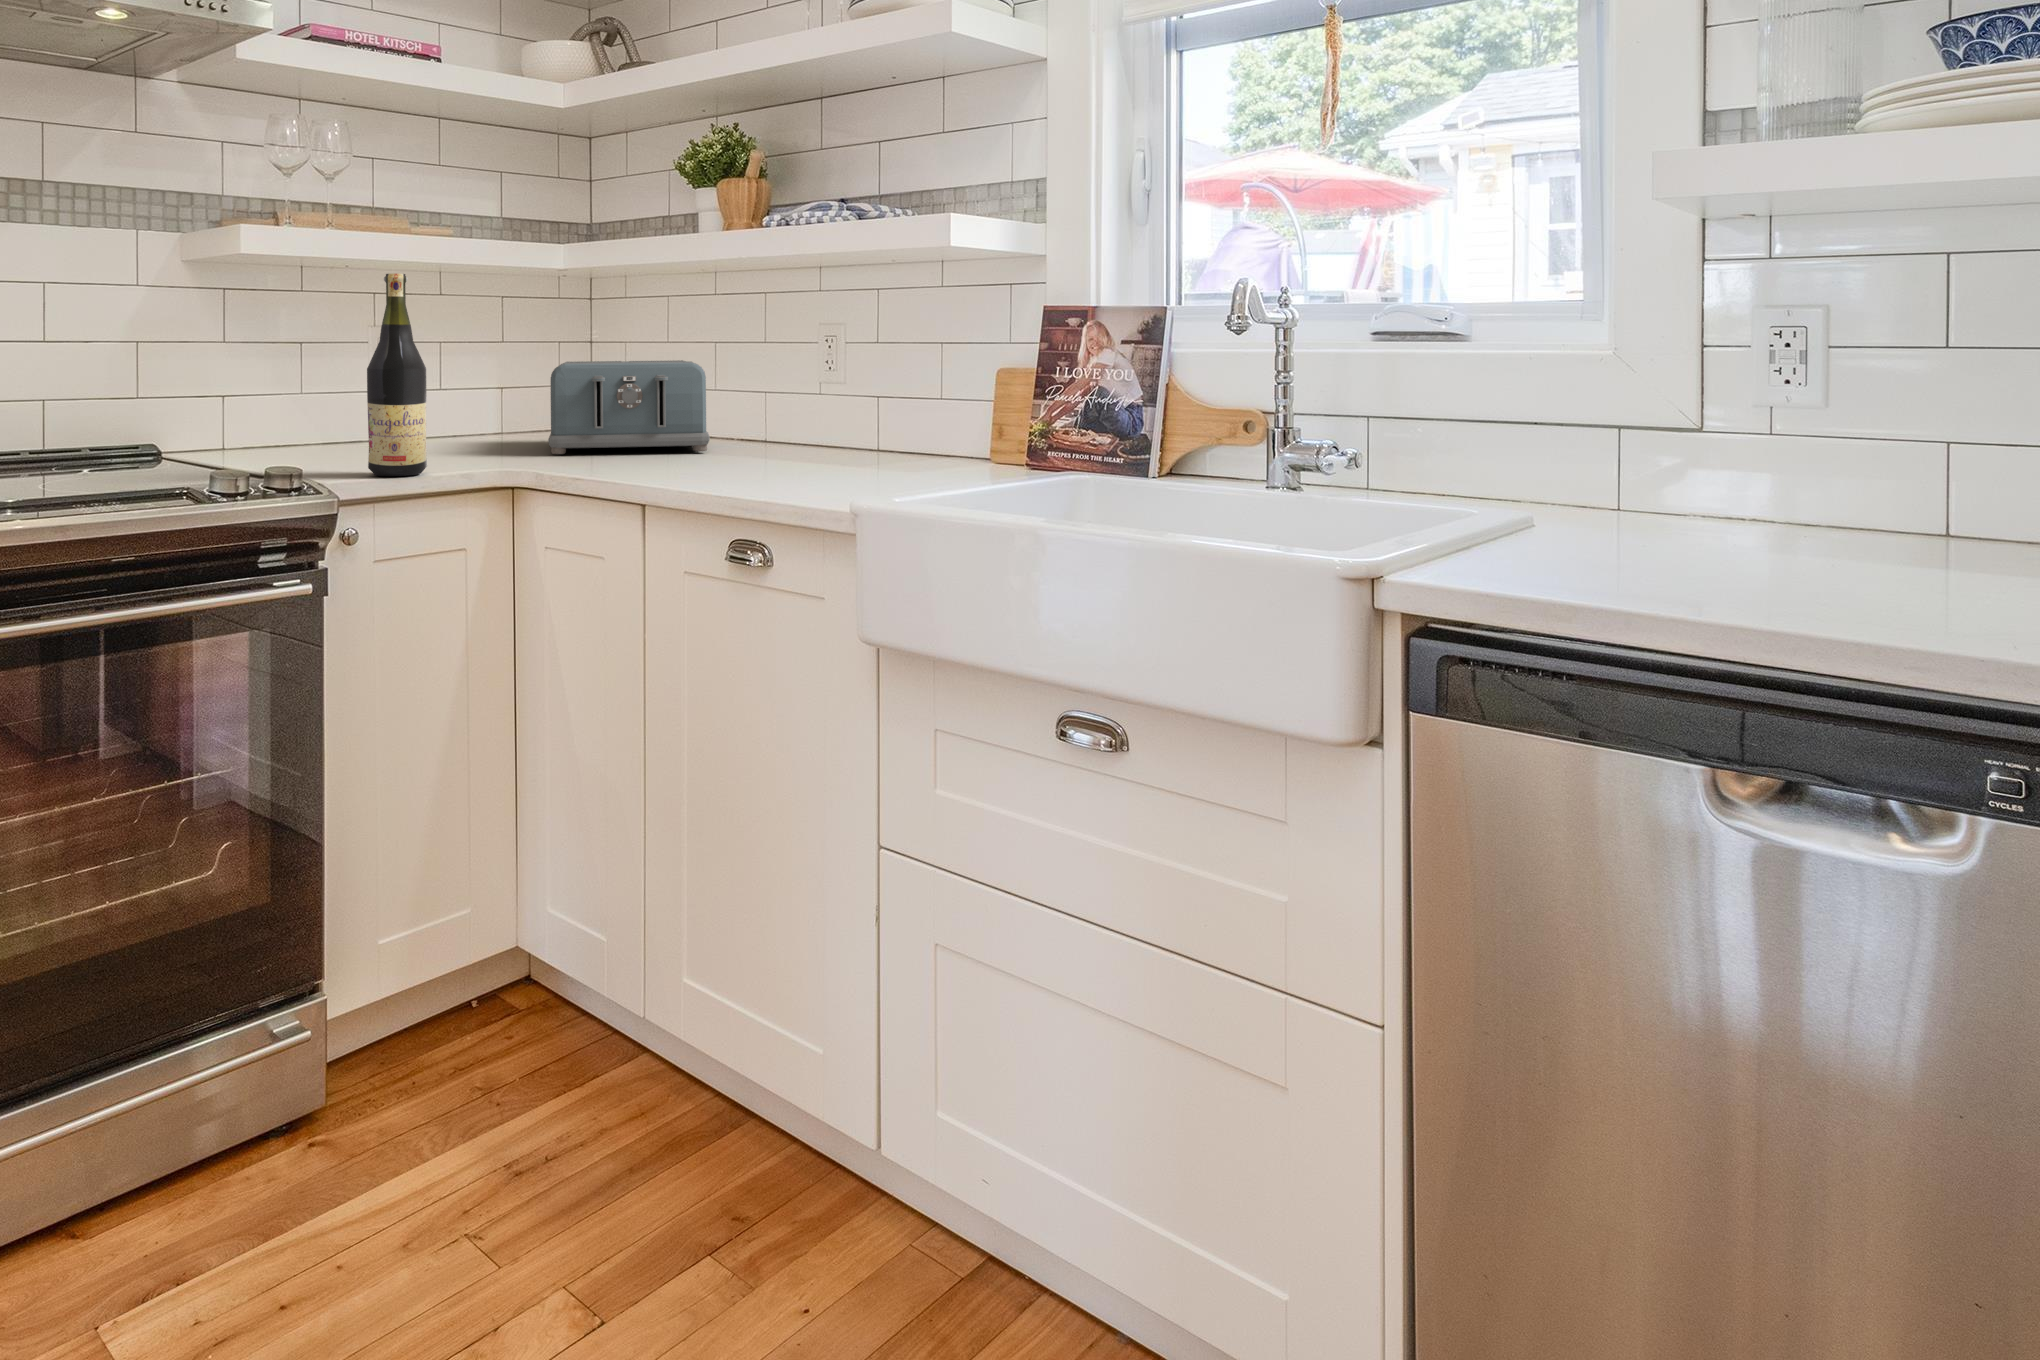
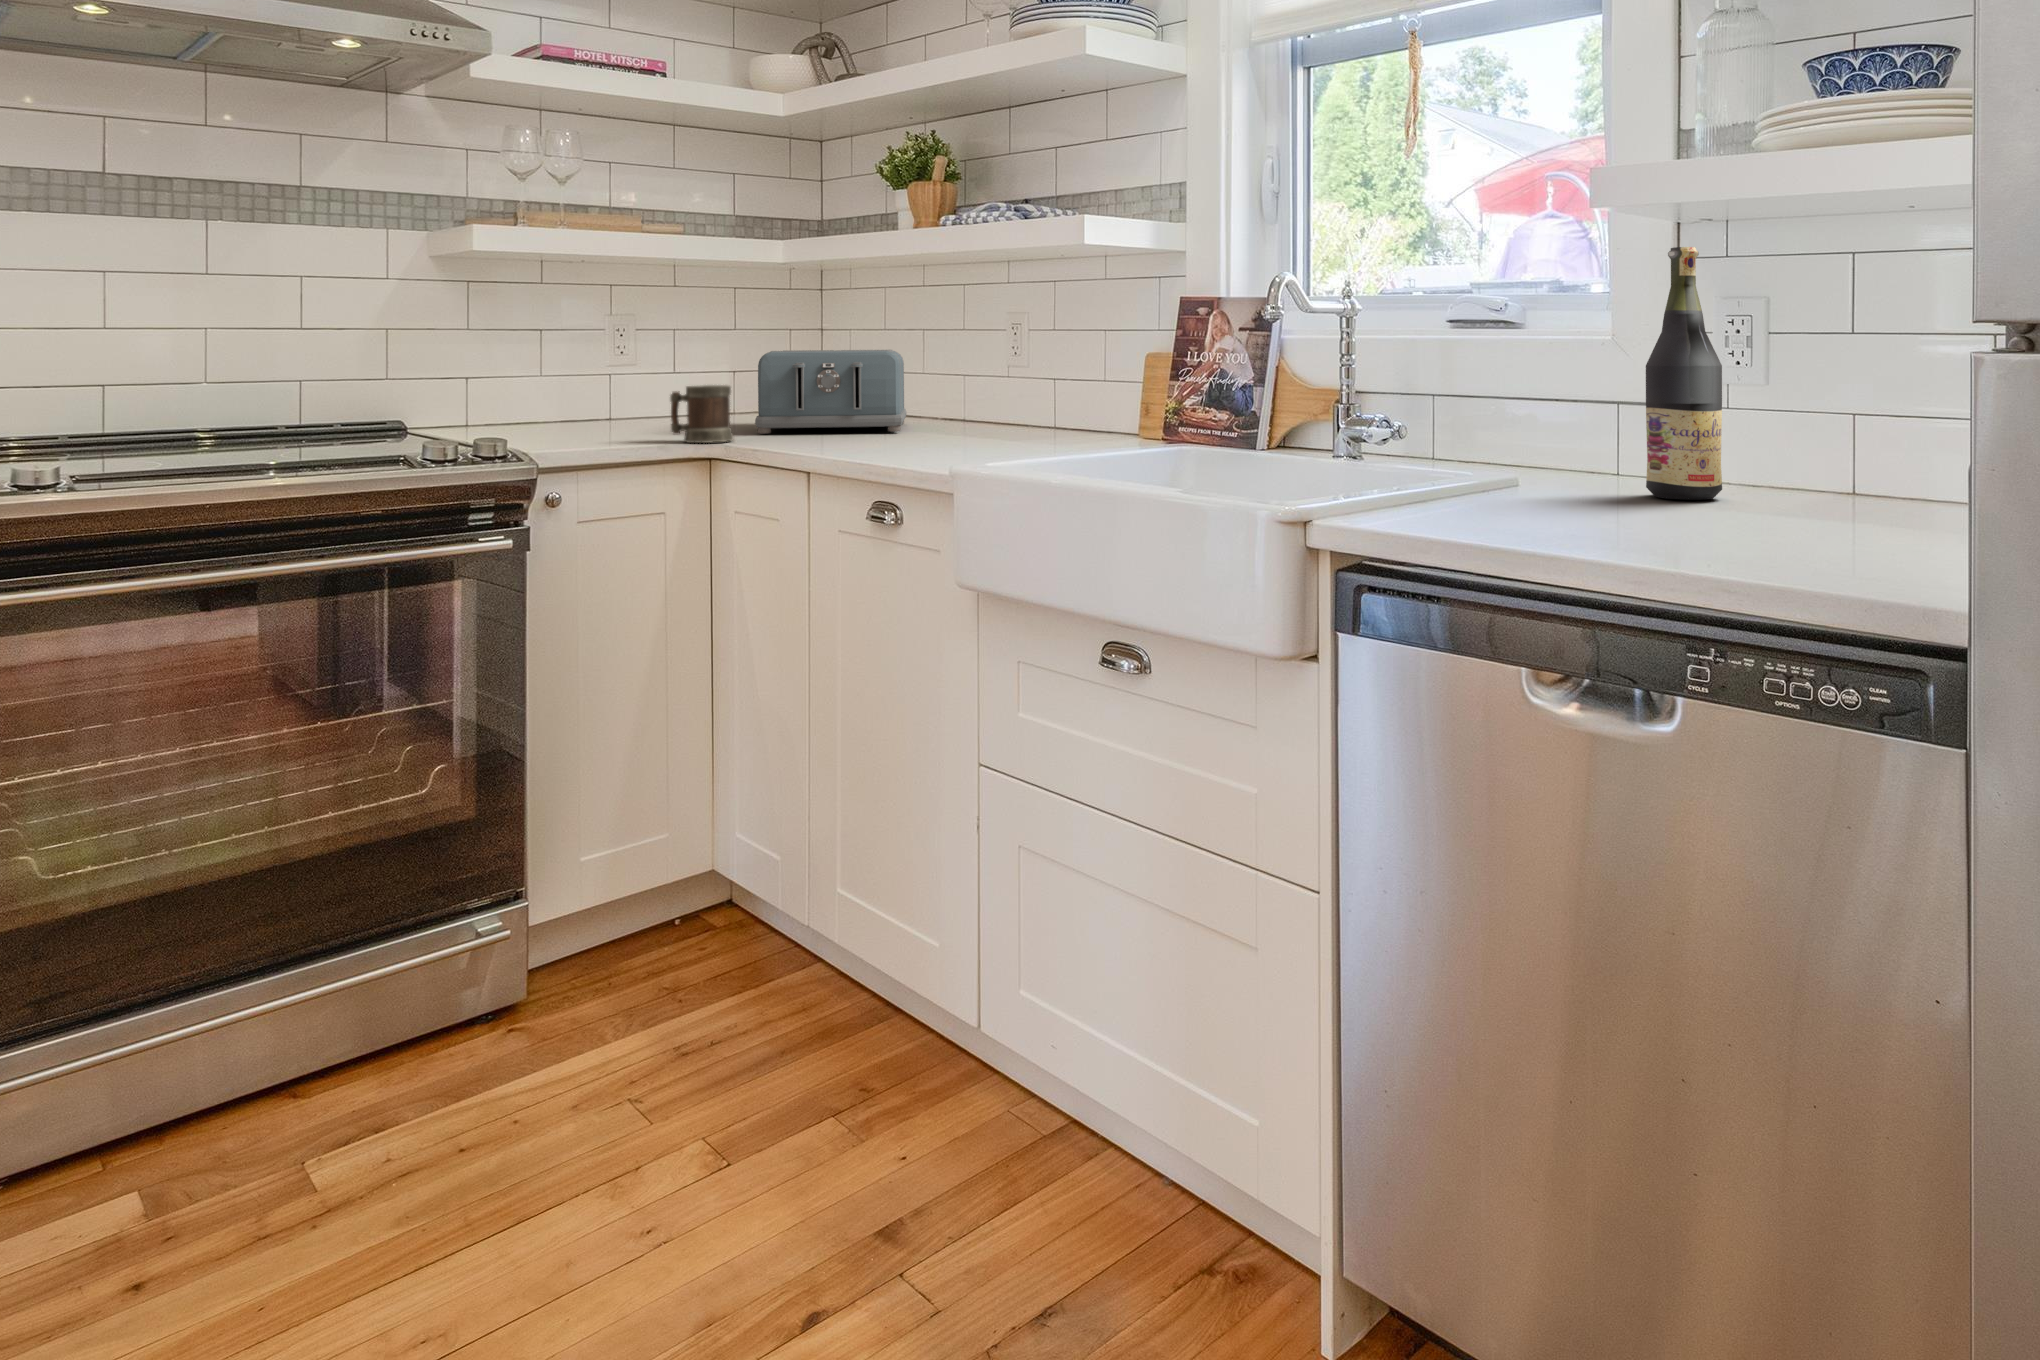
wine bottle: present [367,274,427,476] -> present [1646,247,1722,500]
mug: none [465,402,535,466] -> present [670,385,734,443]

